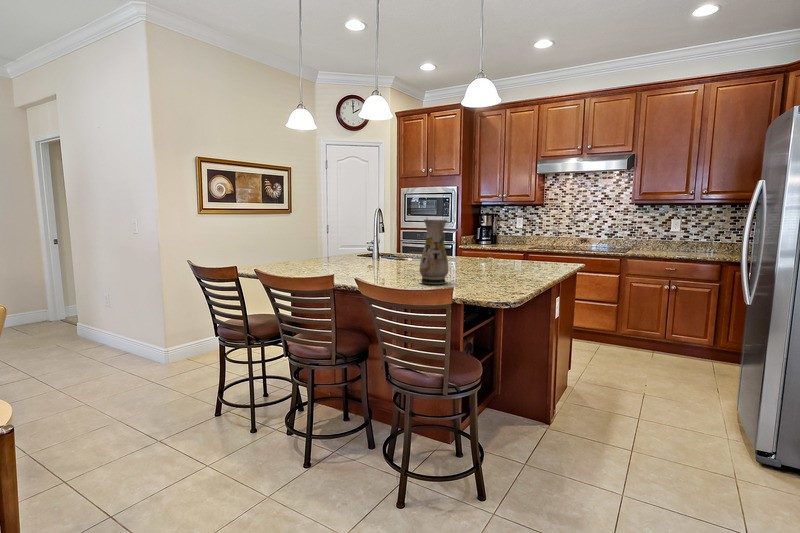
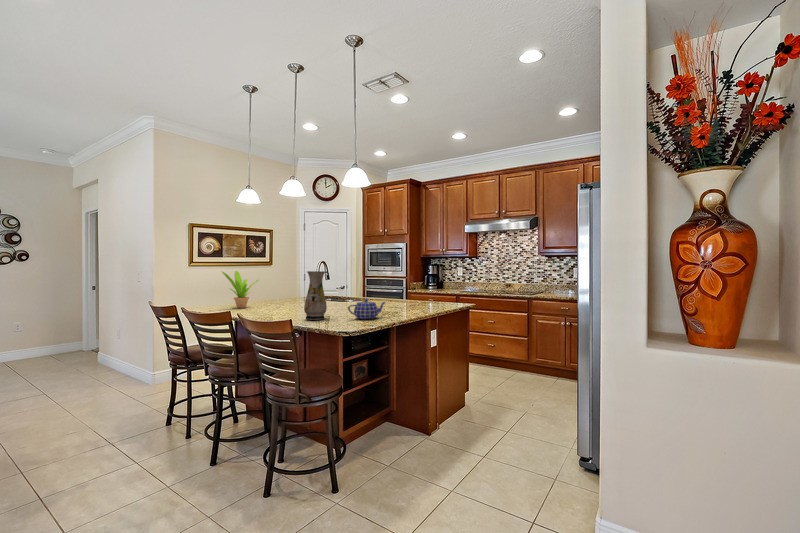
potted plant: none [275,219,319,268] -> present [222,271,258,308]
teapot: none [480,256,523,283] -> present [348,299,385,319]

